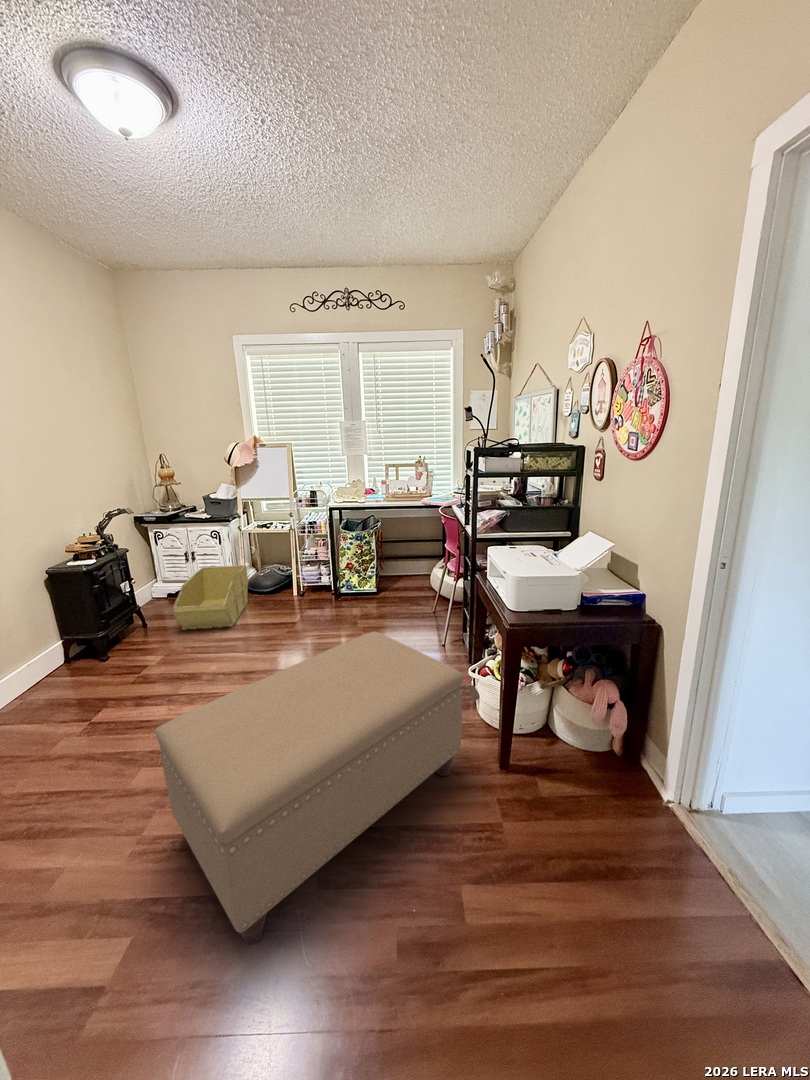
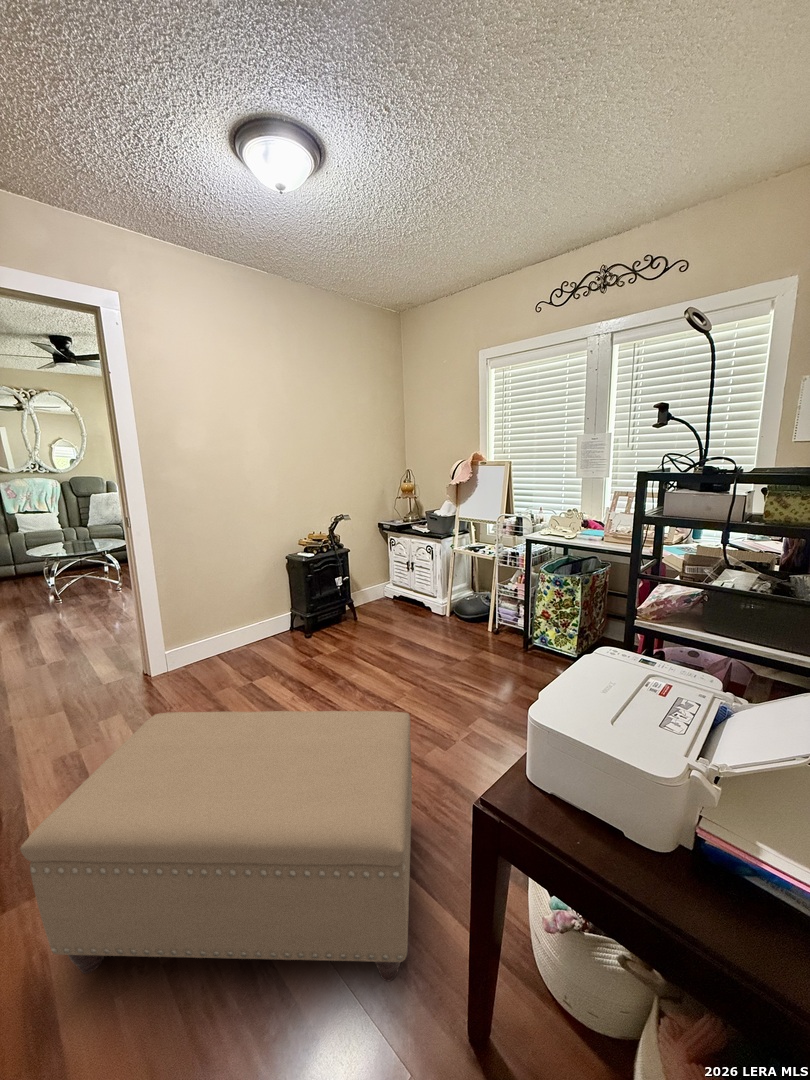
storage bin: present [172,565,249,630] -> none [363,578,448,642]

